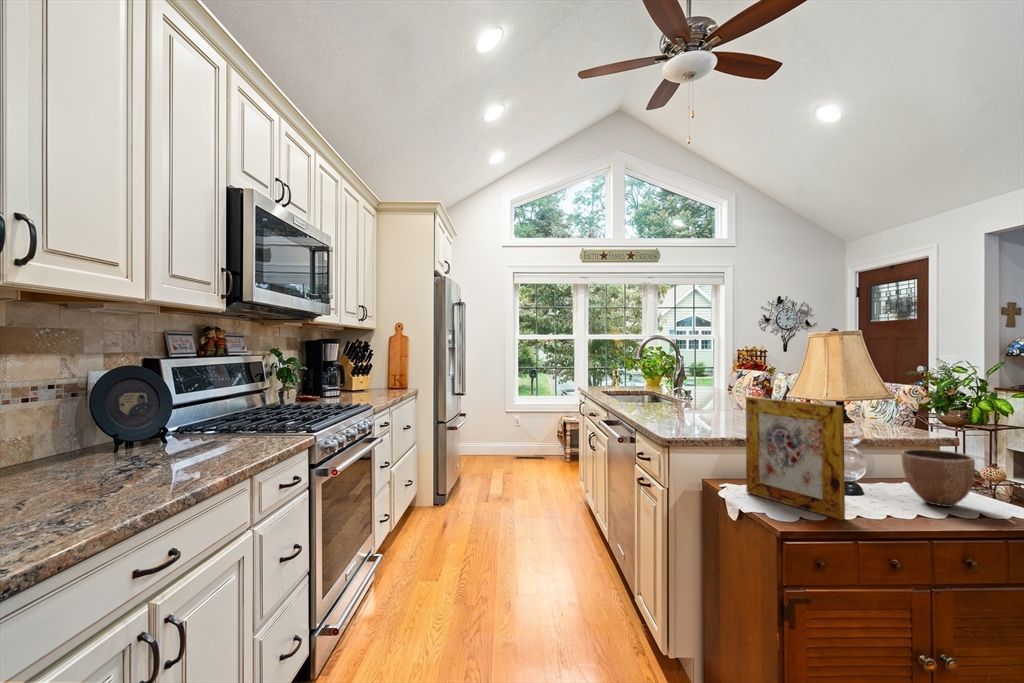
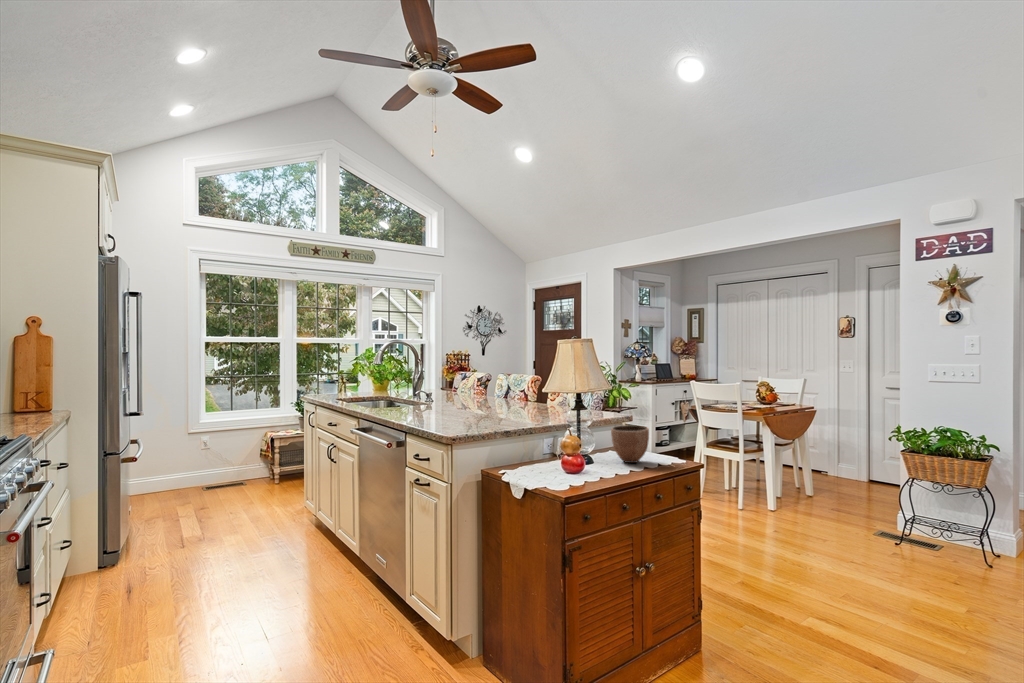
picture frame: present [746,397,845,520] -> none [522,395,592,482]

